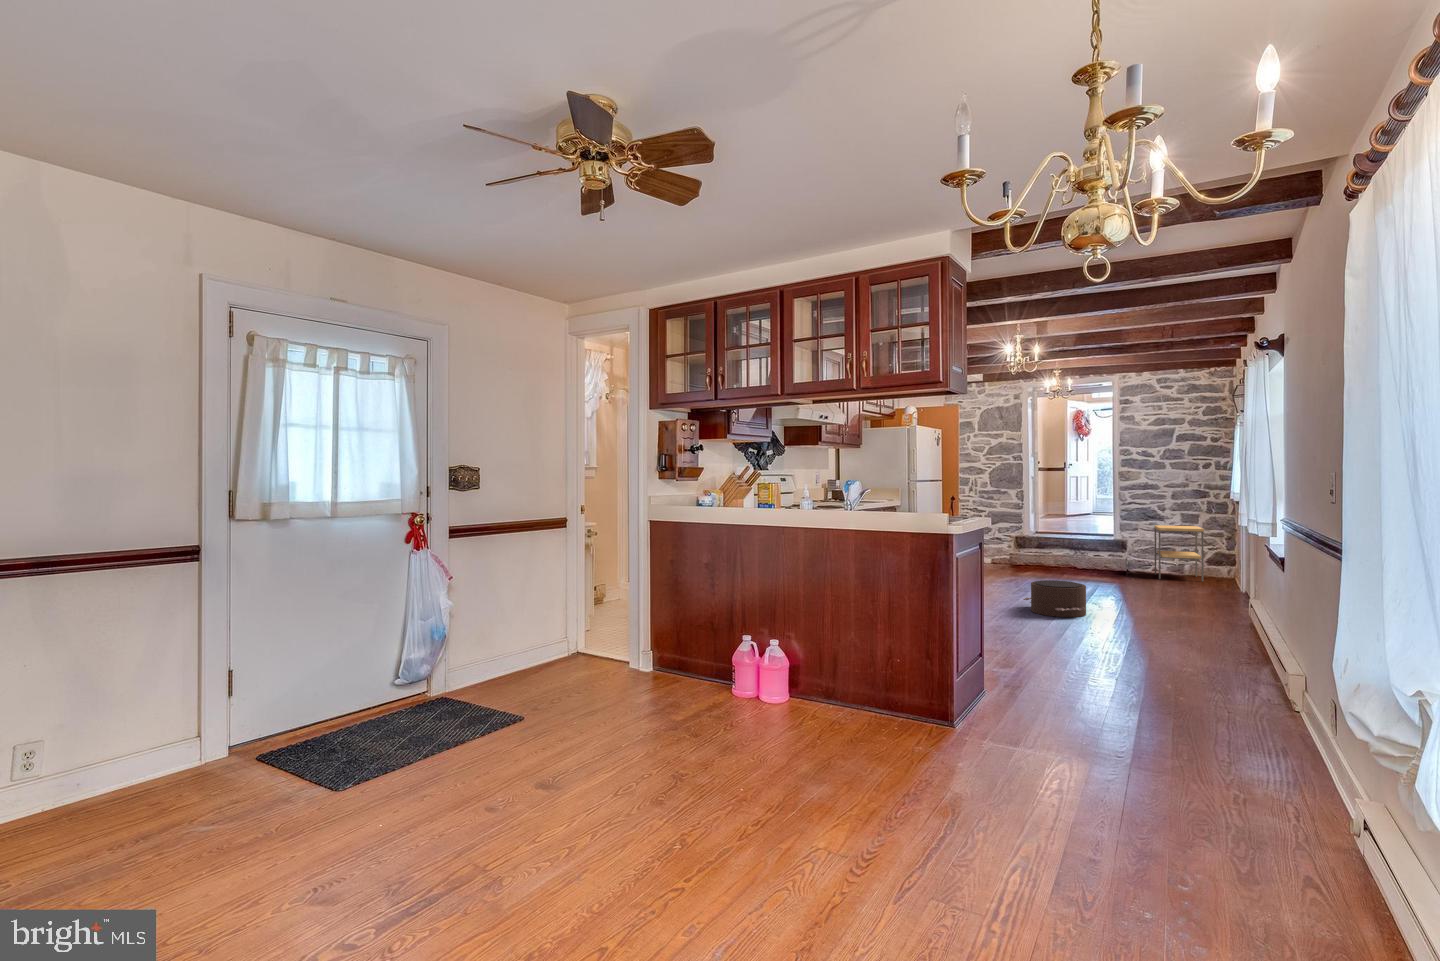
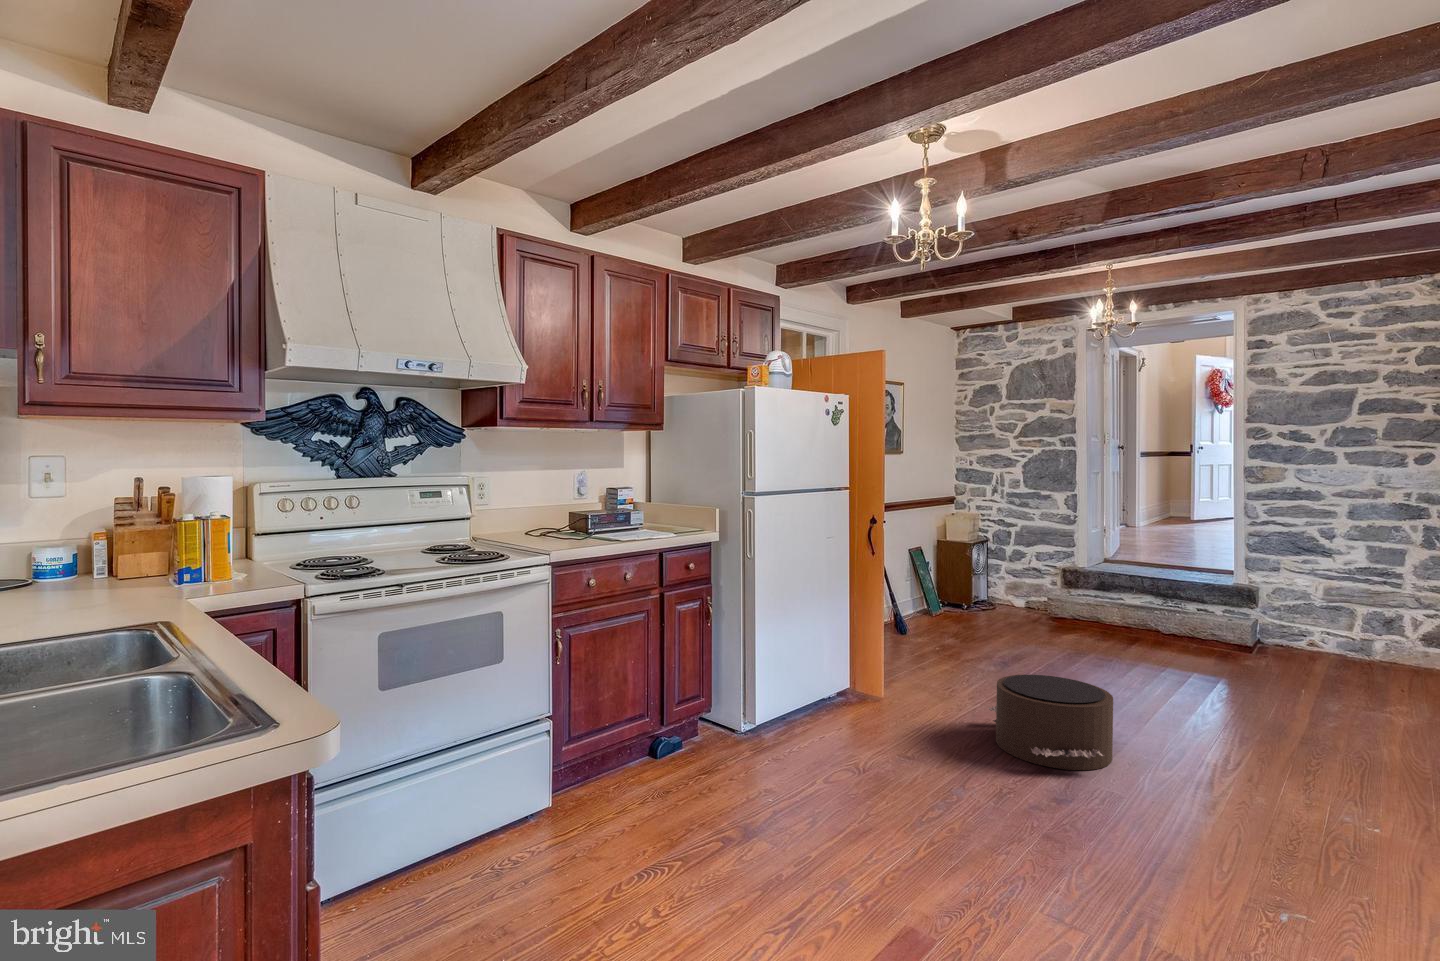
side table: present [1154,525,1204,582] -> none [1310,564,1415,678]

